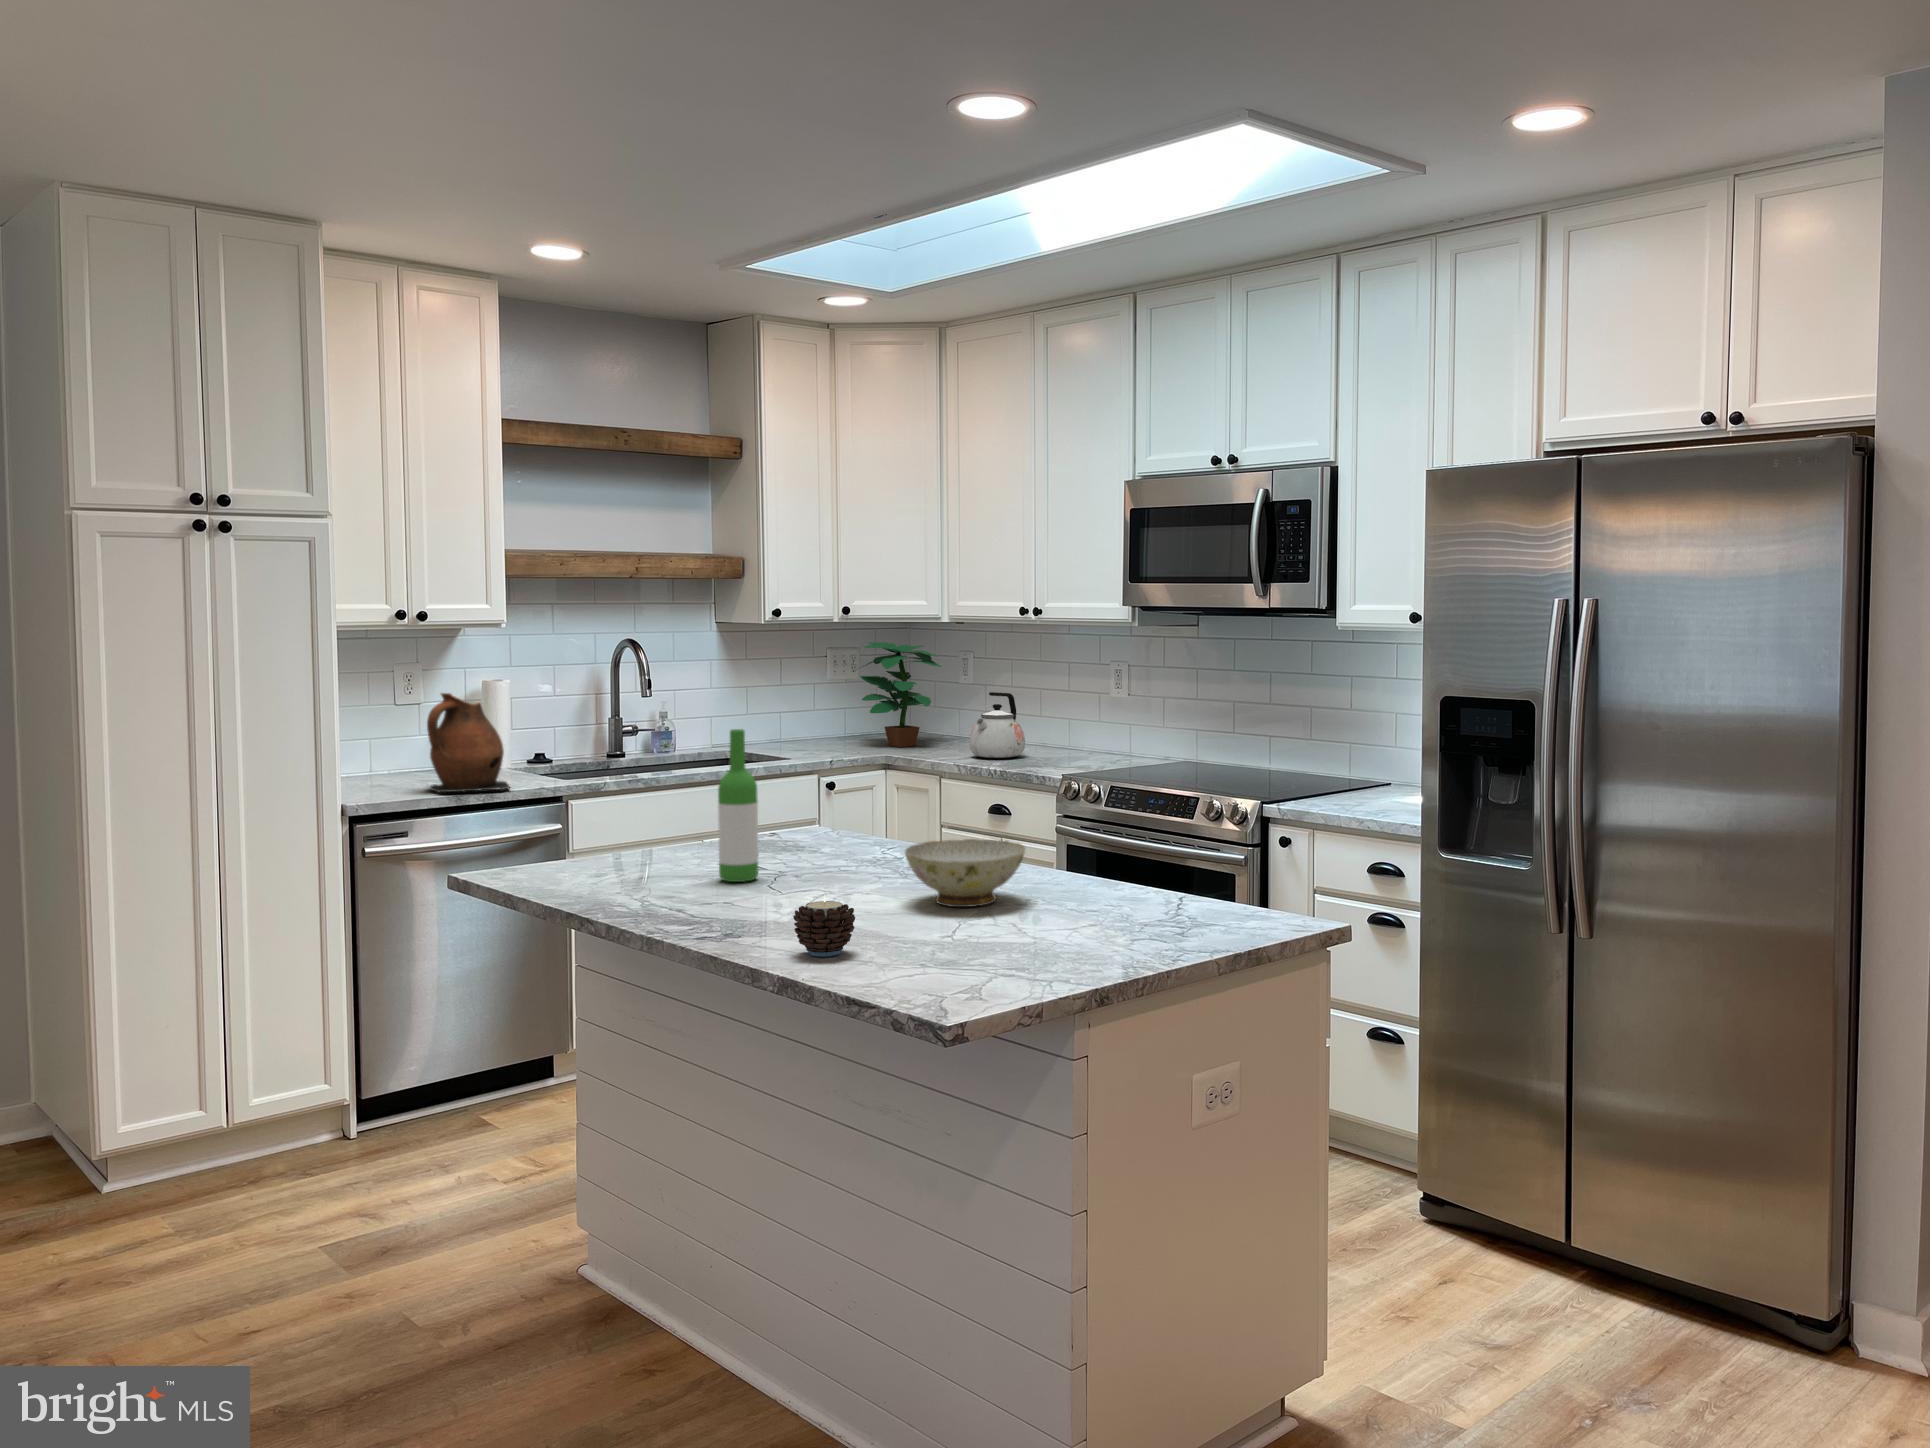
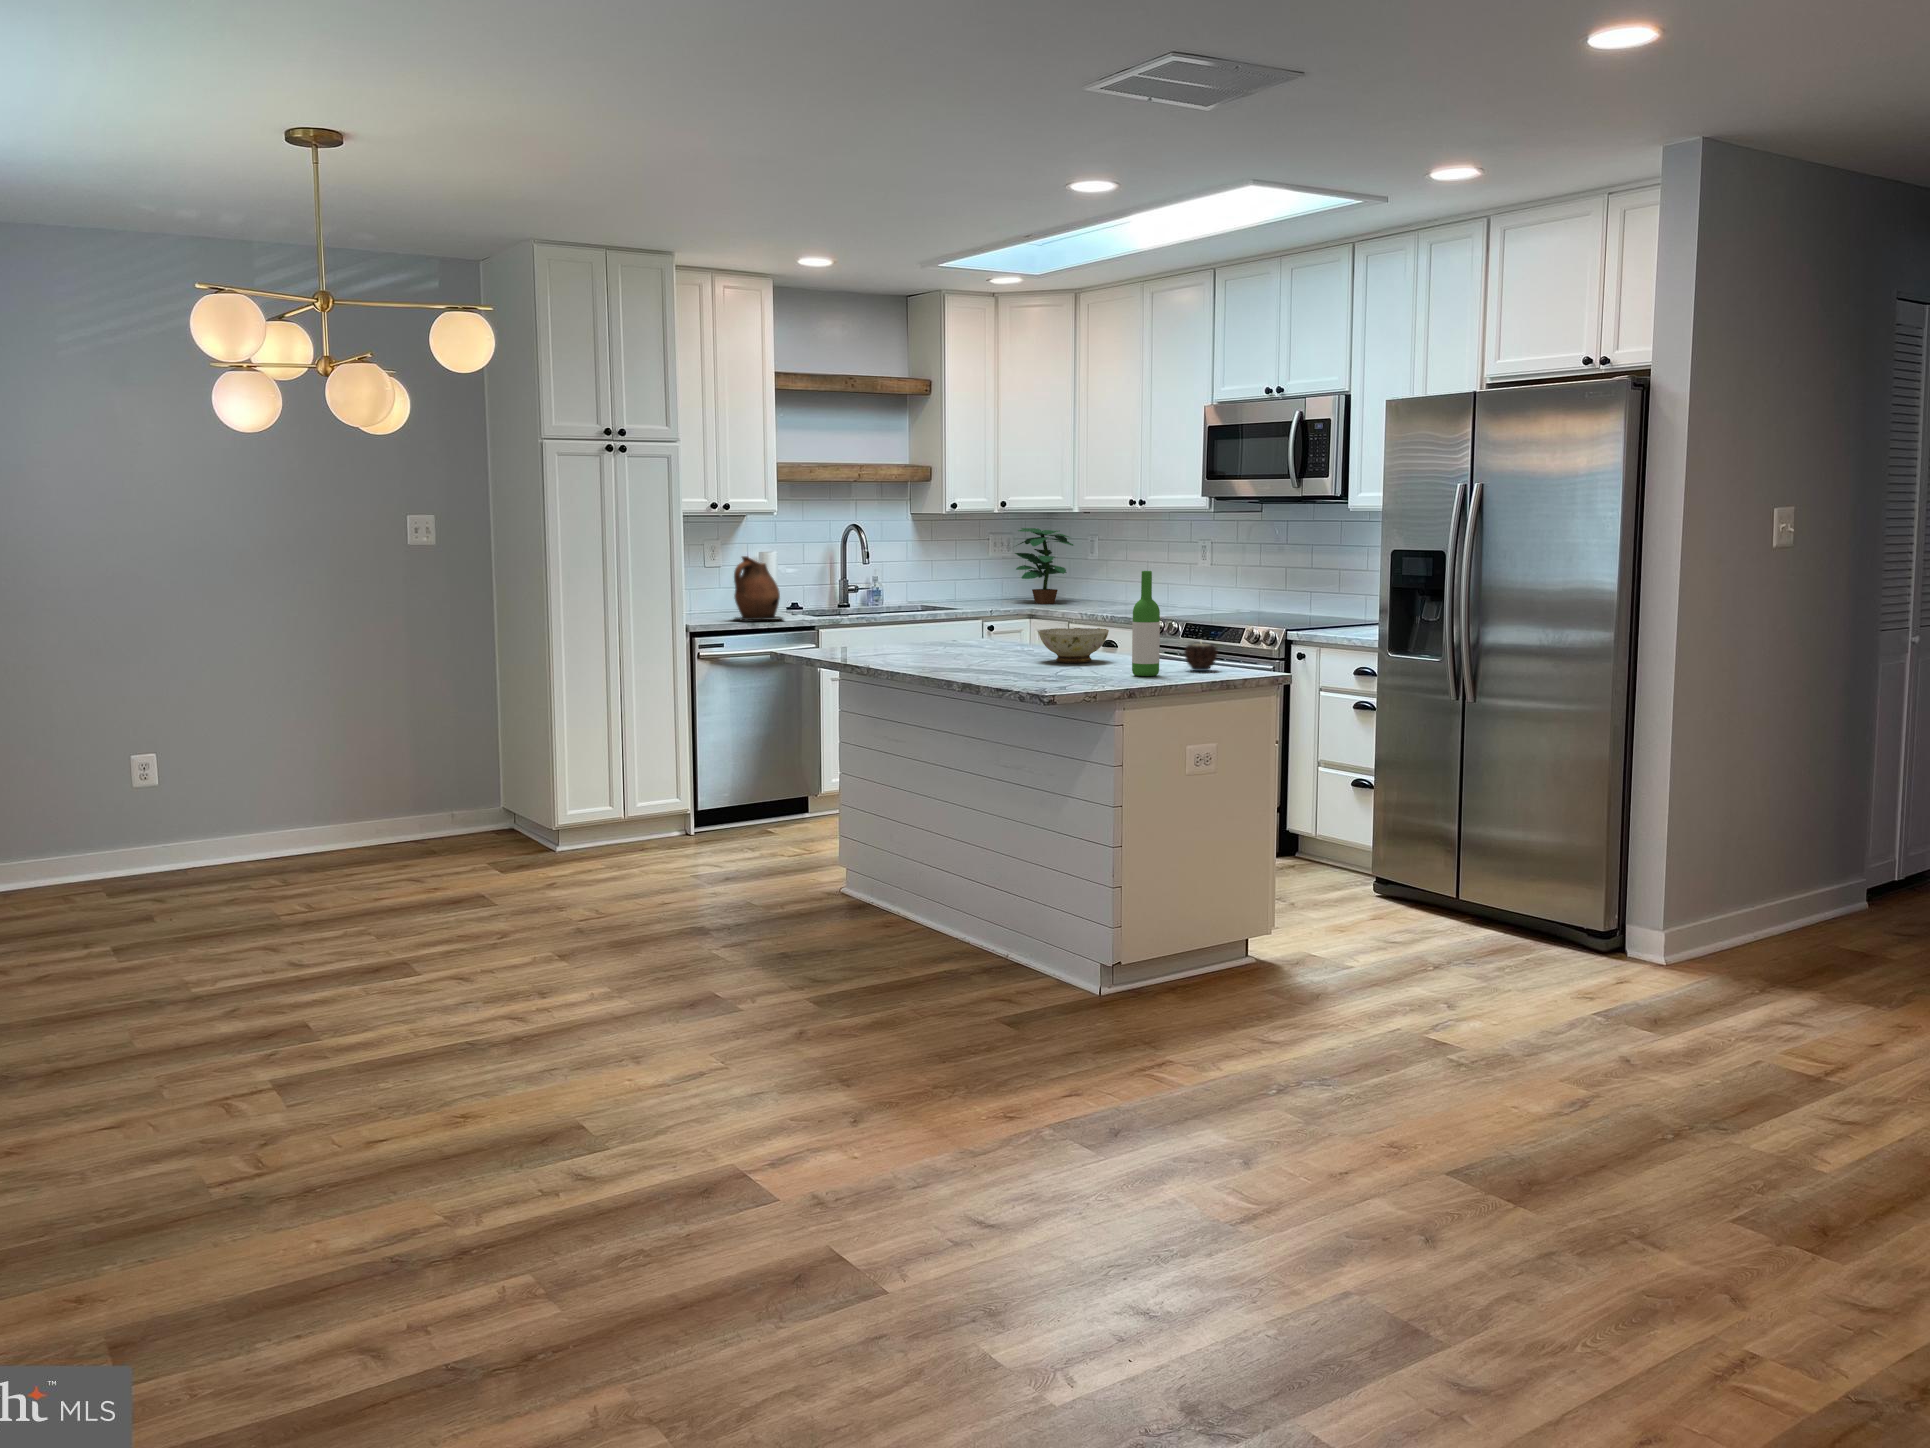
kettle: present [969,692,1025,758] -> none [1092,562,1133,609]
wine bottle: present [718,729,758,882] -> present [1132,571,1160,676]
candle: present [793,895,855,957] -> present [1184,643,1218,671]

